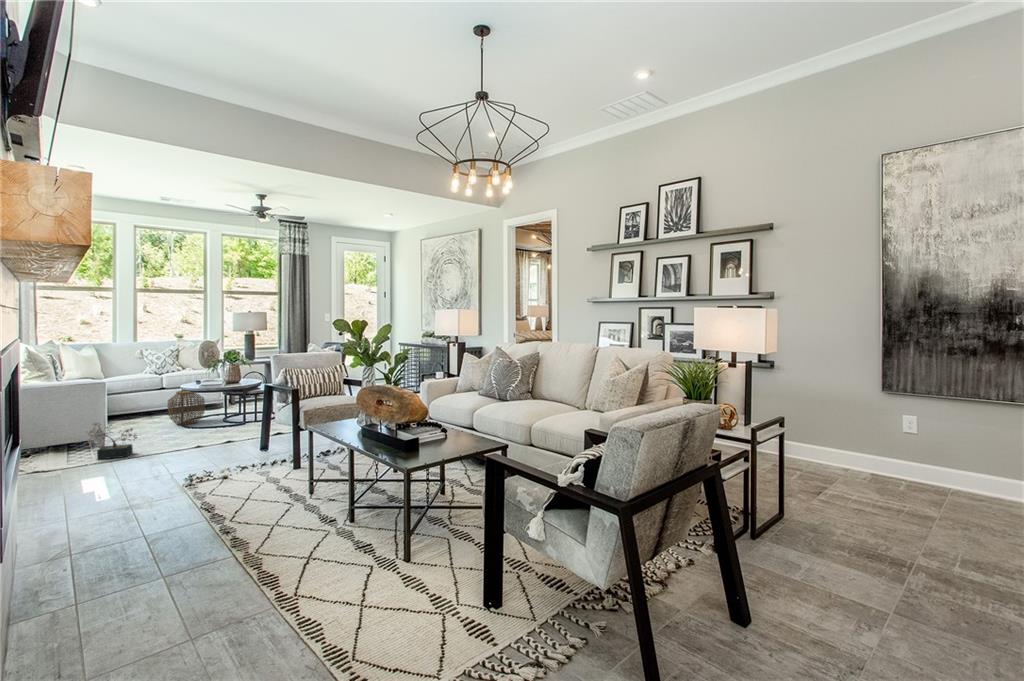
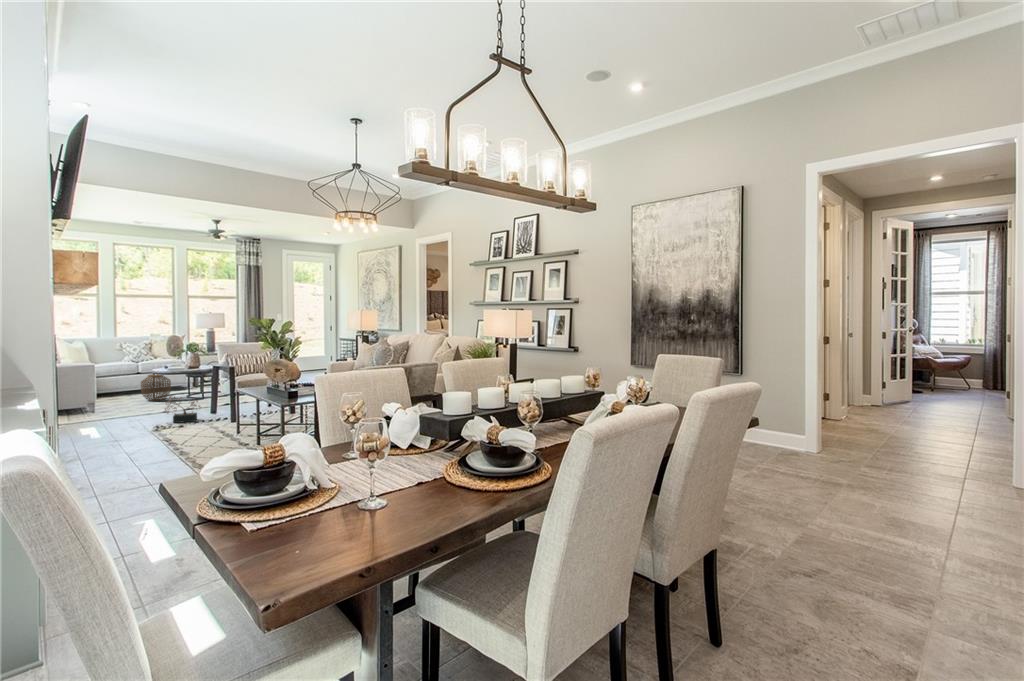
decorative plant: present [86,423,137,459] -> present [165,396,201,423]

